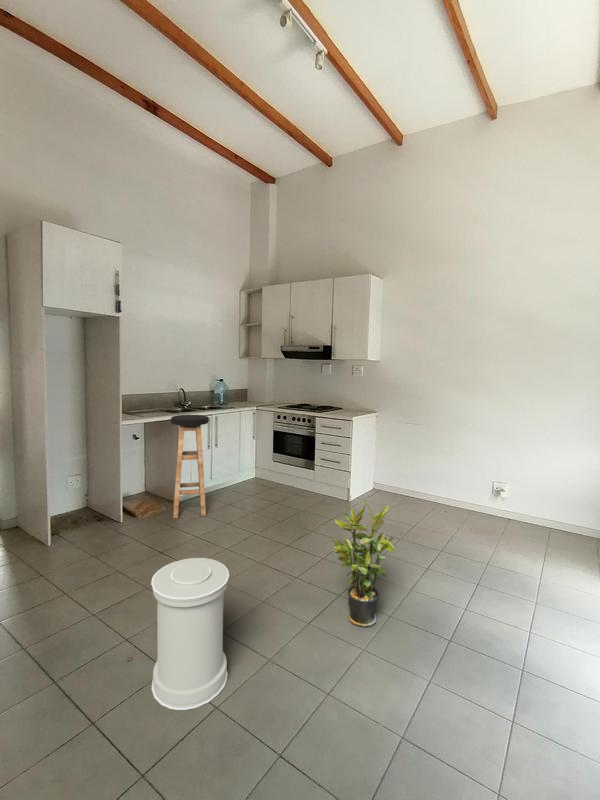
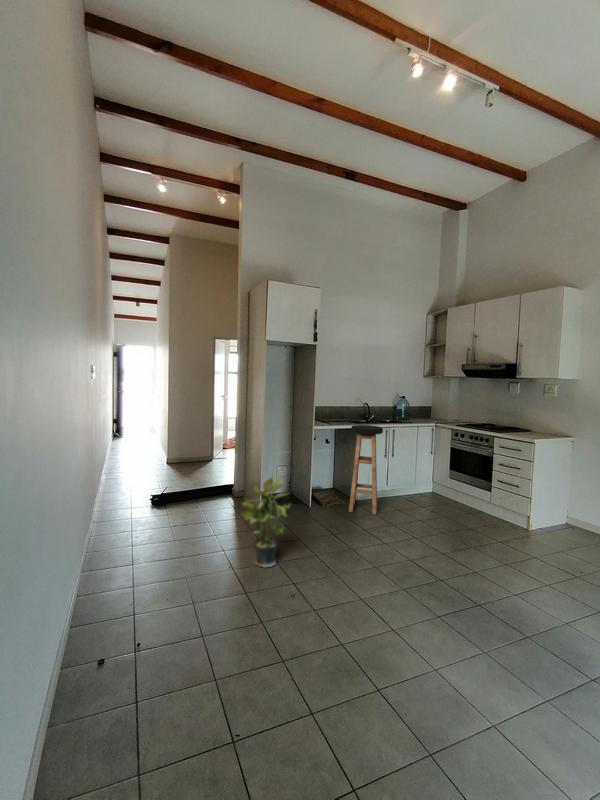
potted plant: present [332,501,395,627] -> present [242,475,290,568]
trash can: present [151,558,229,710] -> none [304,533,365,646]

